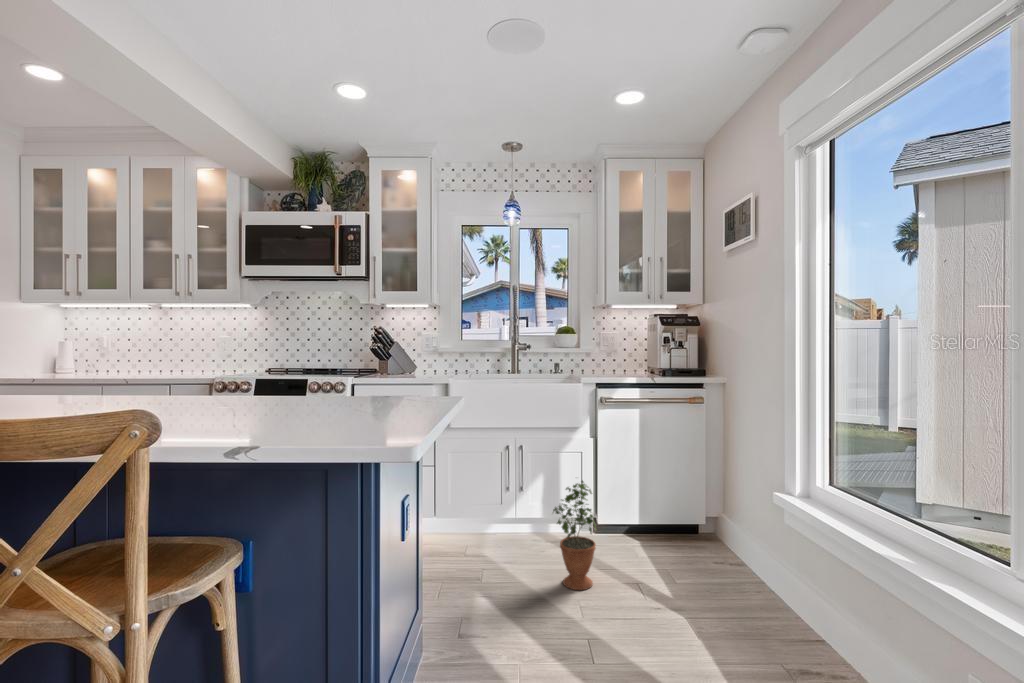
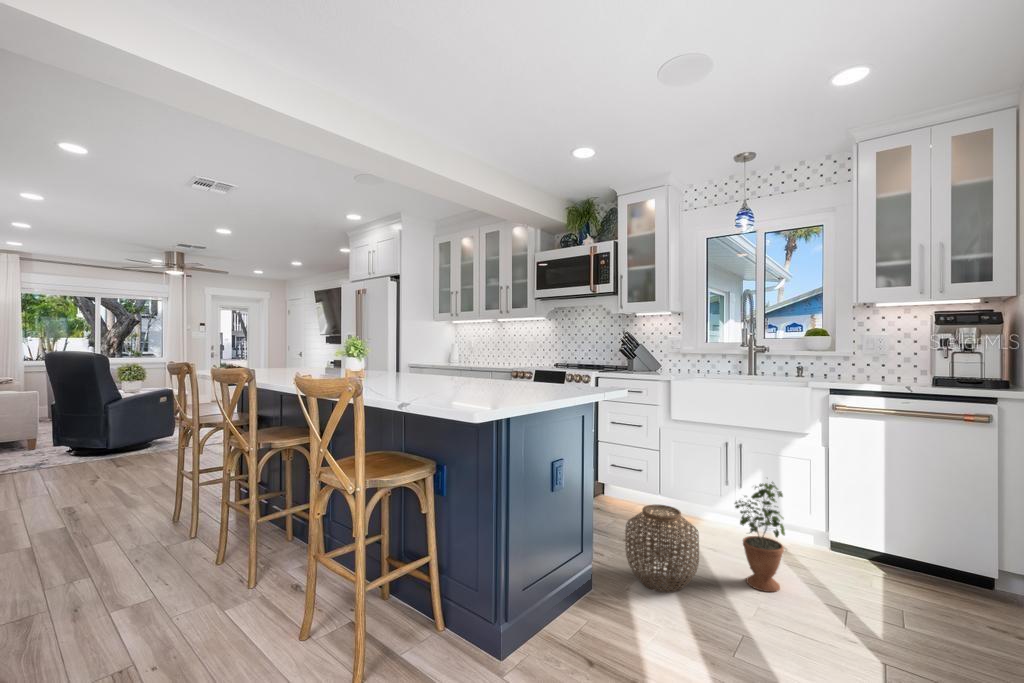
woven basket: none [461,529,540,629] -> present [625,505,699,593]

